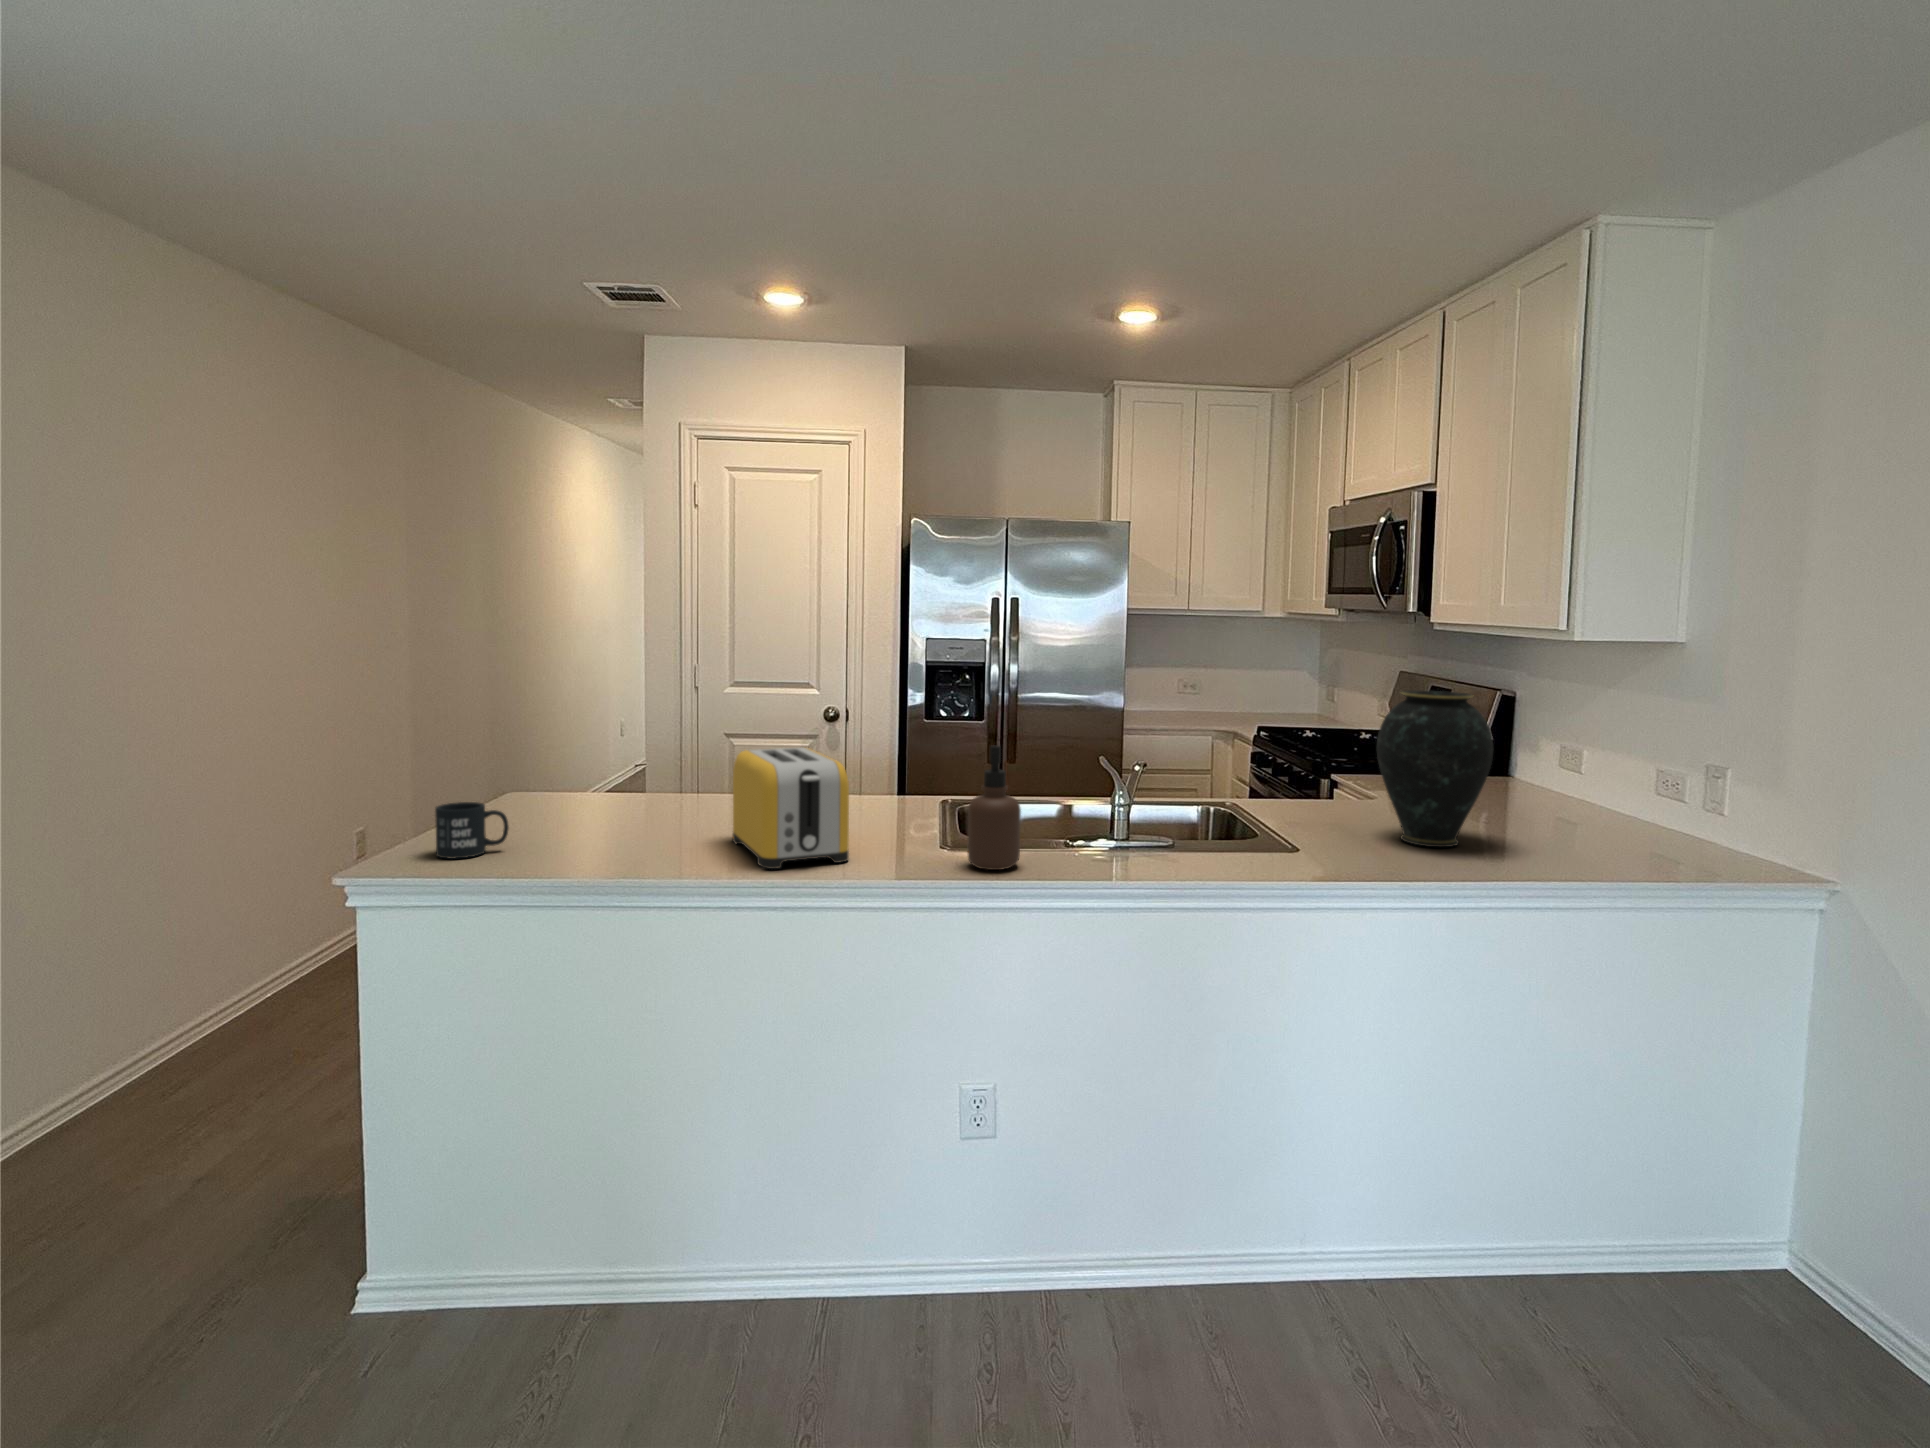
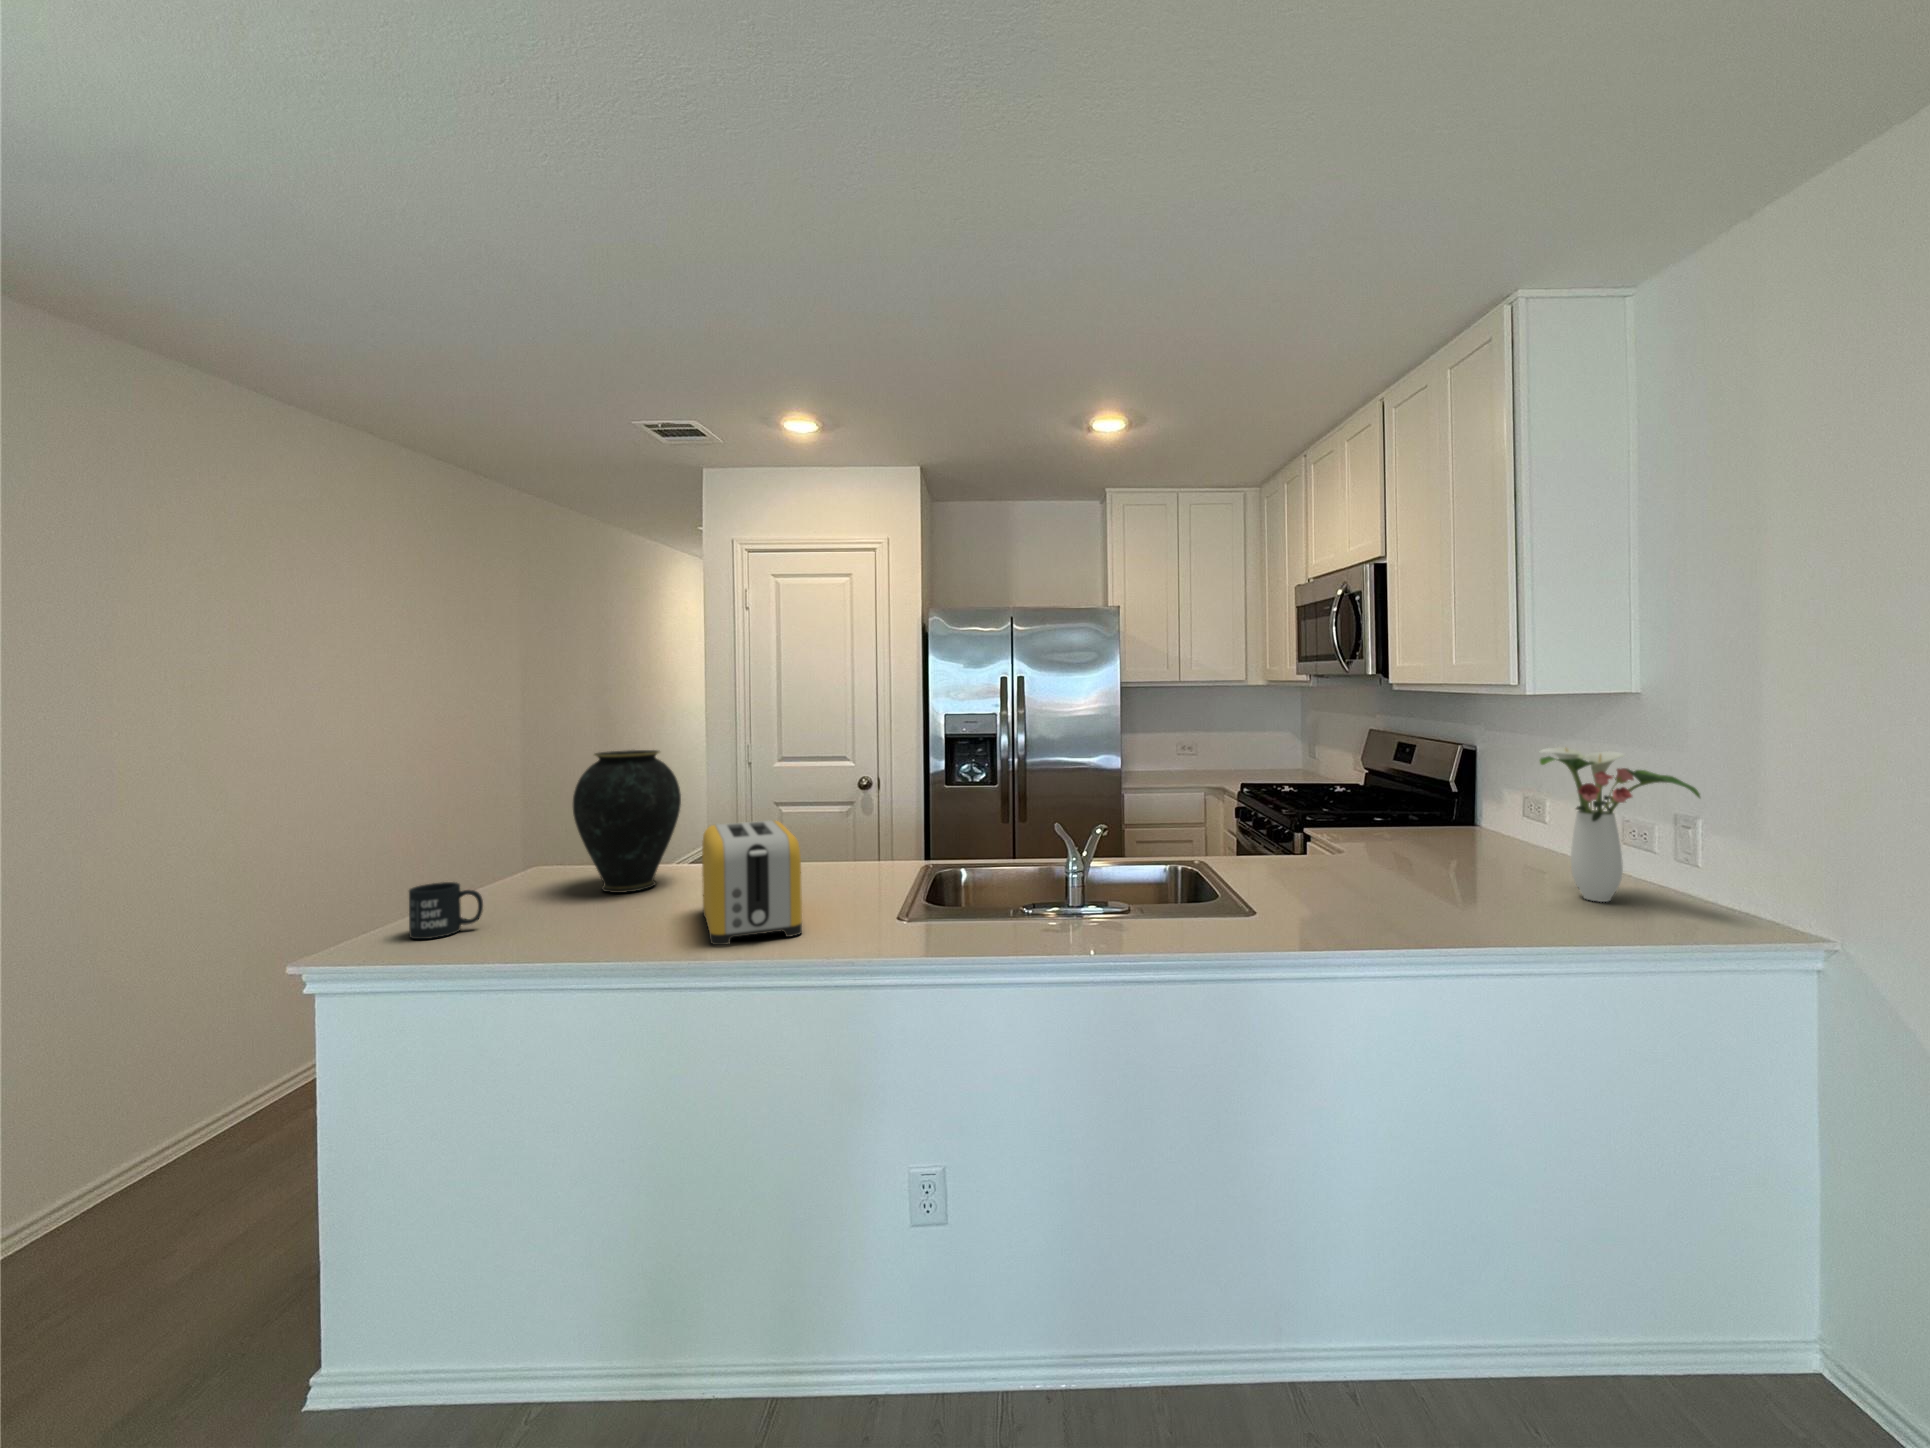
vase: present [1377,690,1493,847] -> present [573,750,681,893]
flower arrangement: none [1578,696,1724,847] -> present [1539,748,1700,902]
soap dispenser: present [967,746,1021,870] -> none [916,815,969,942]

